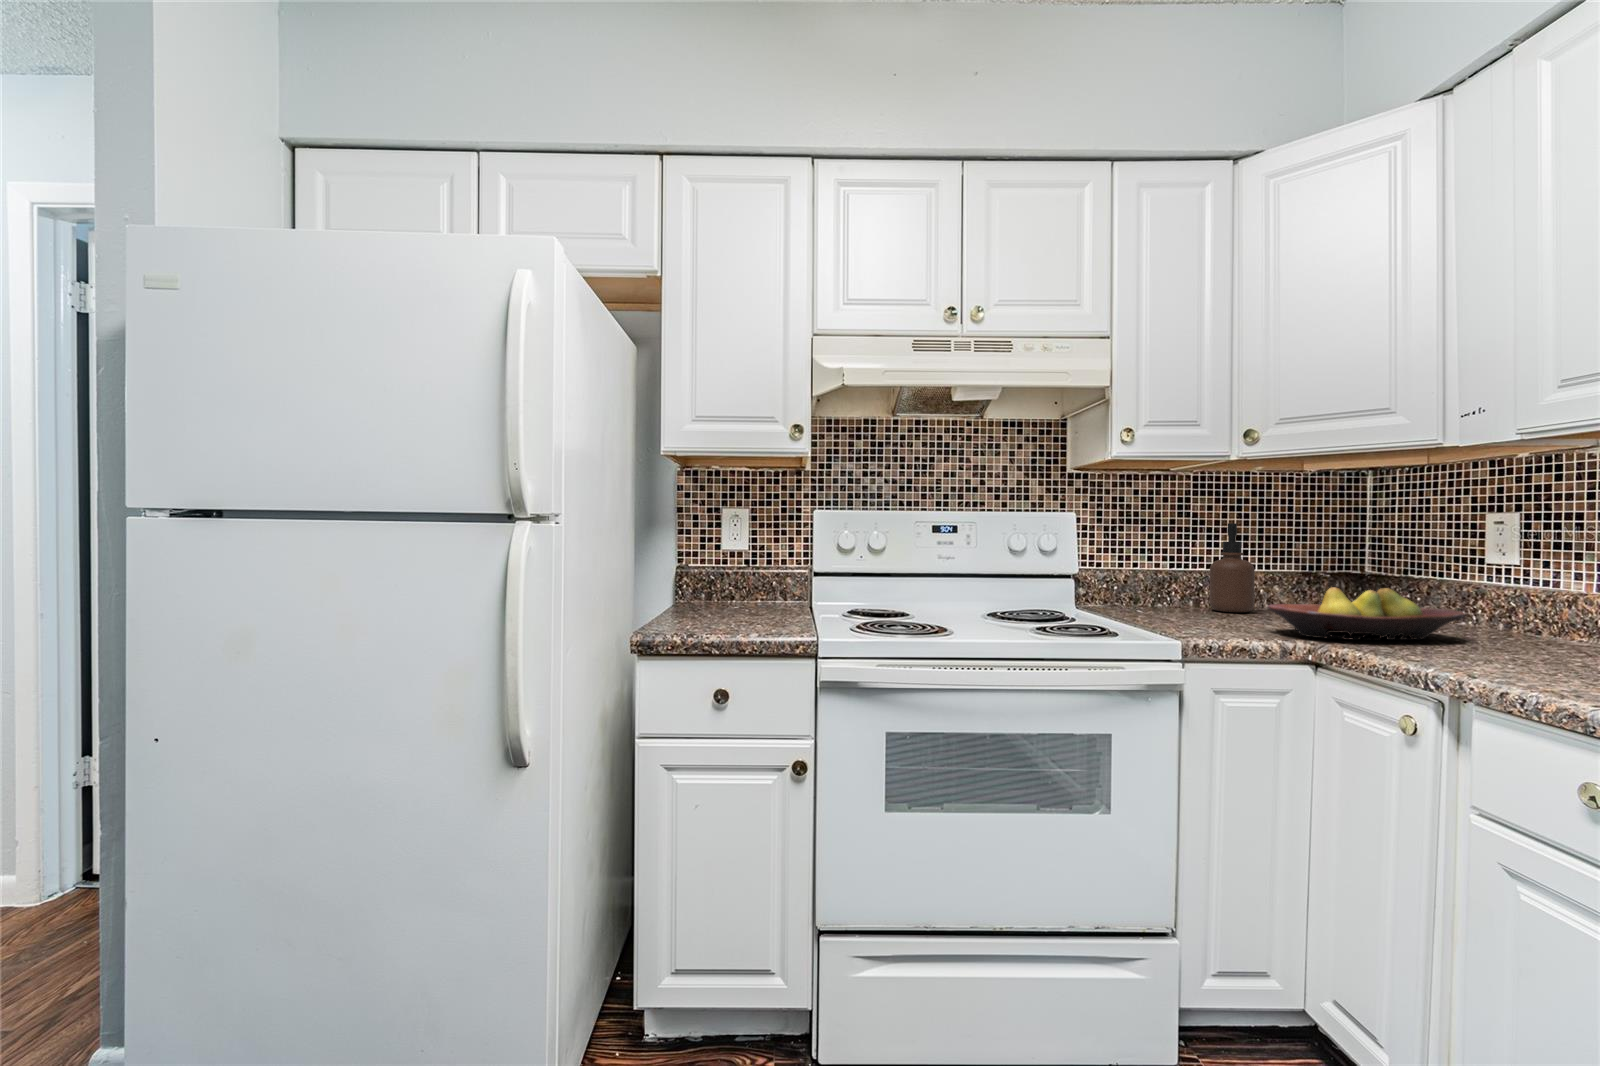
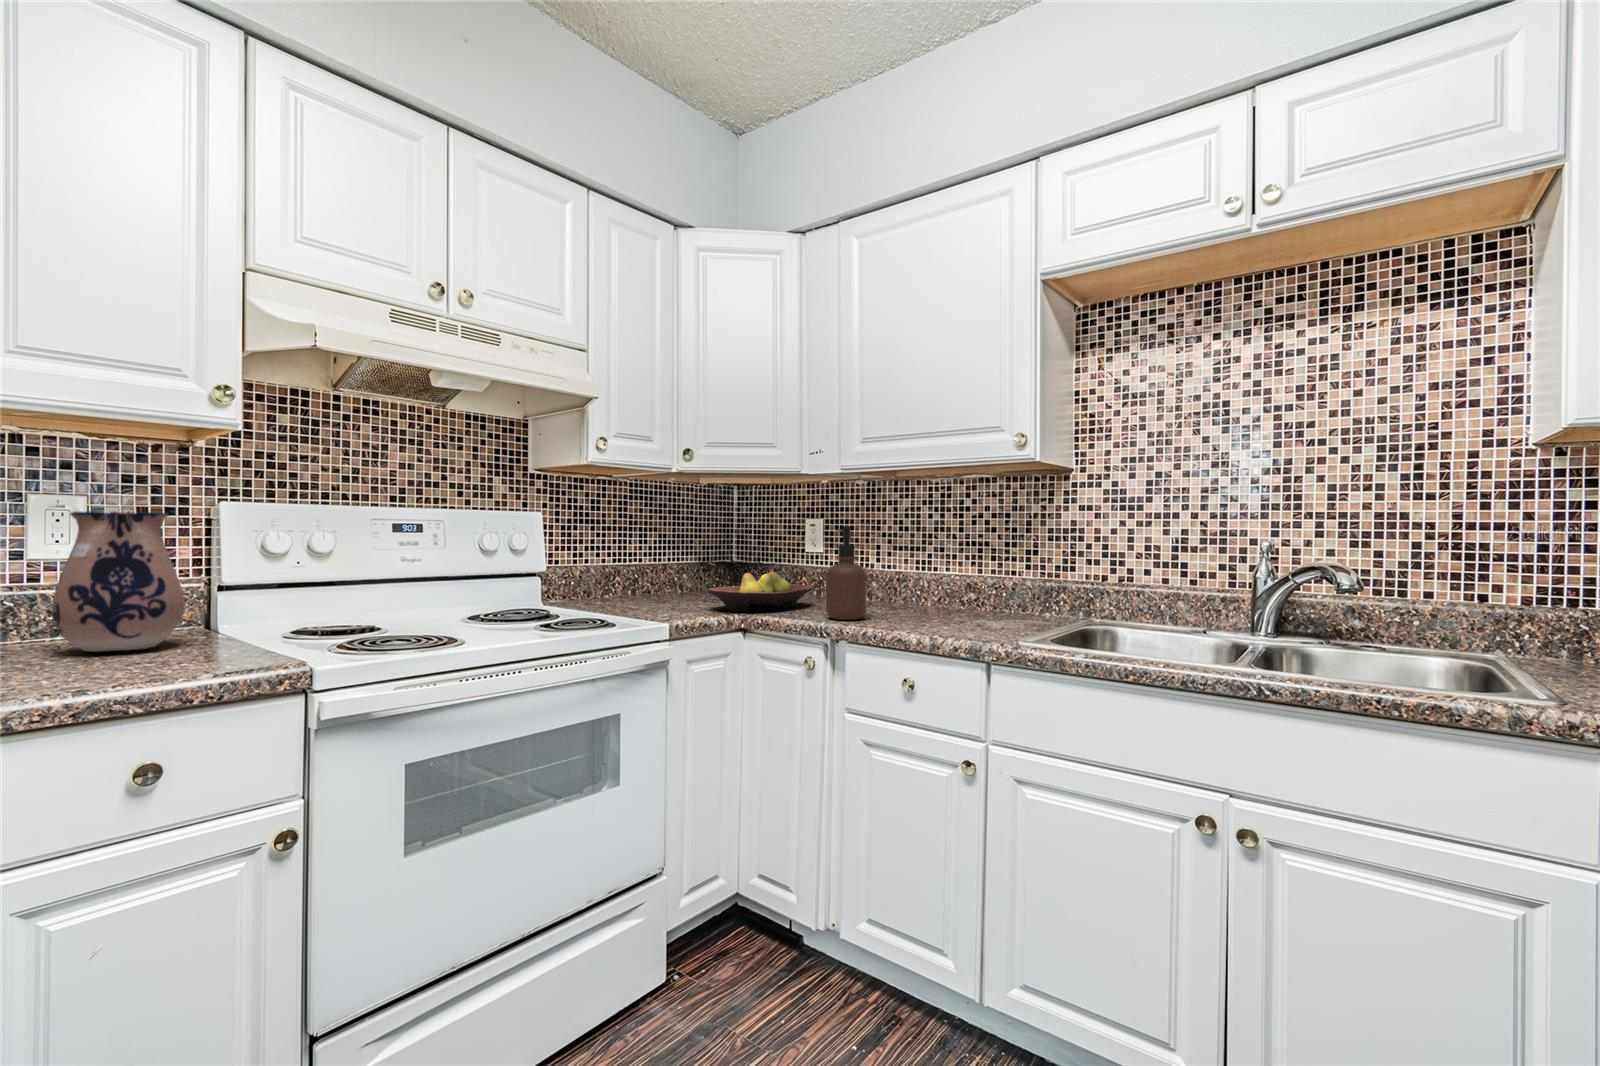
ceramic pitcher: none [713,519,778,613] -> present [52,511,185,652]
soap dispenser: present [1210,523,1255,612] -> present [826,526,867,620]

